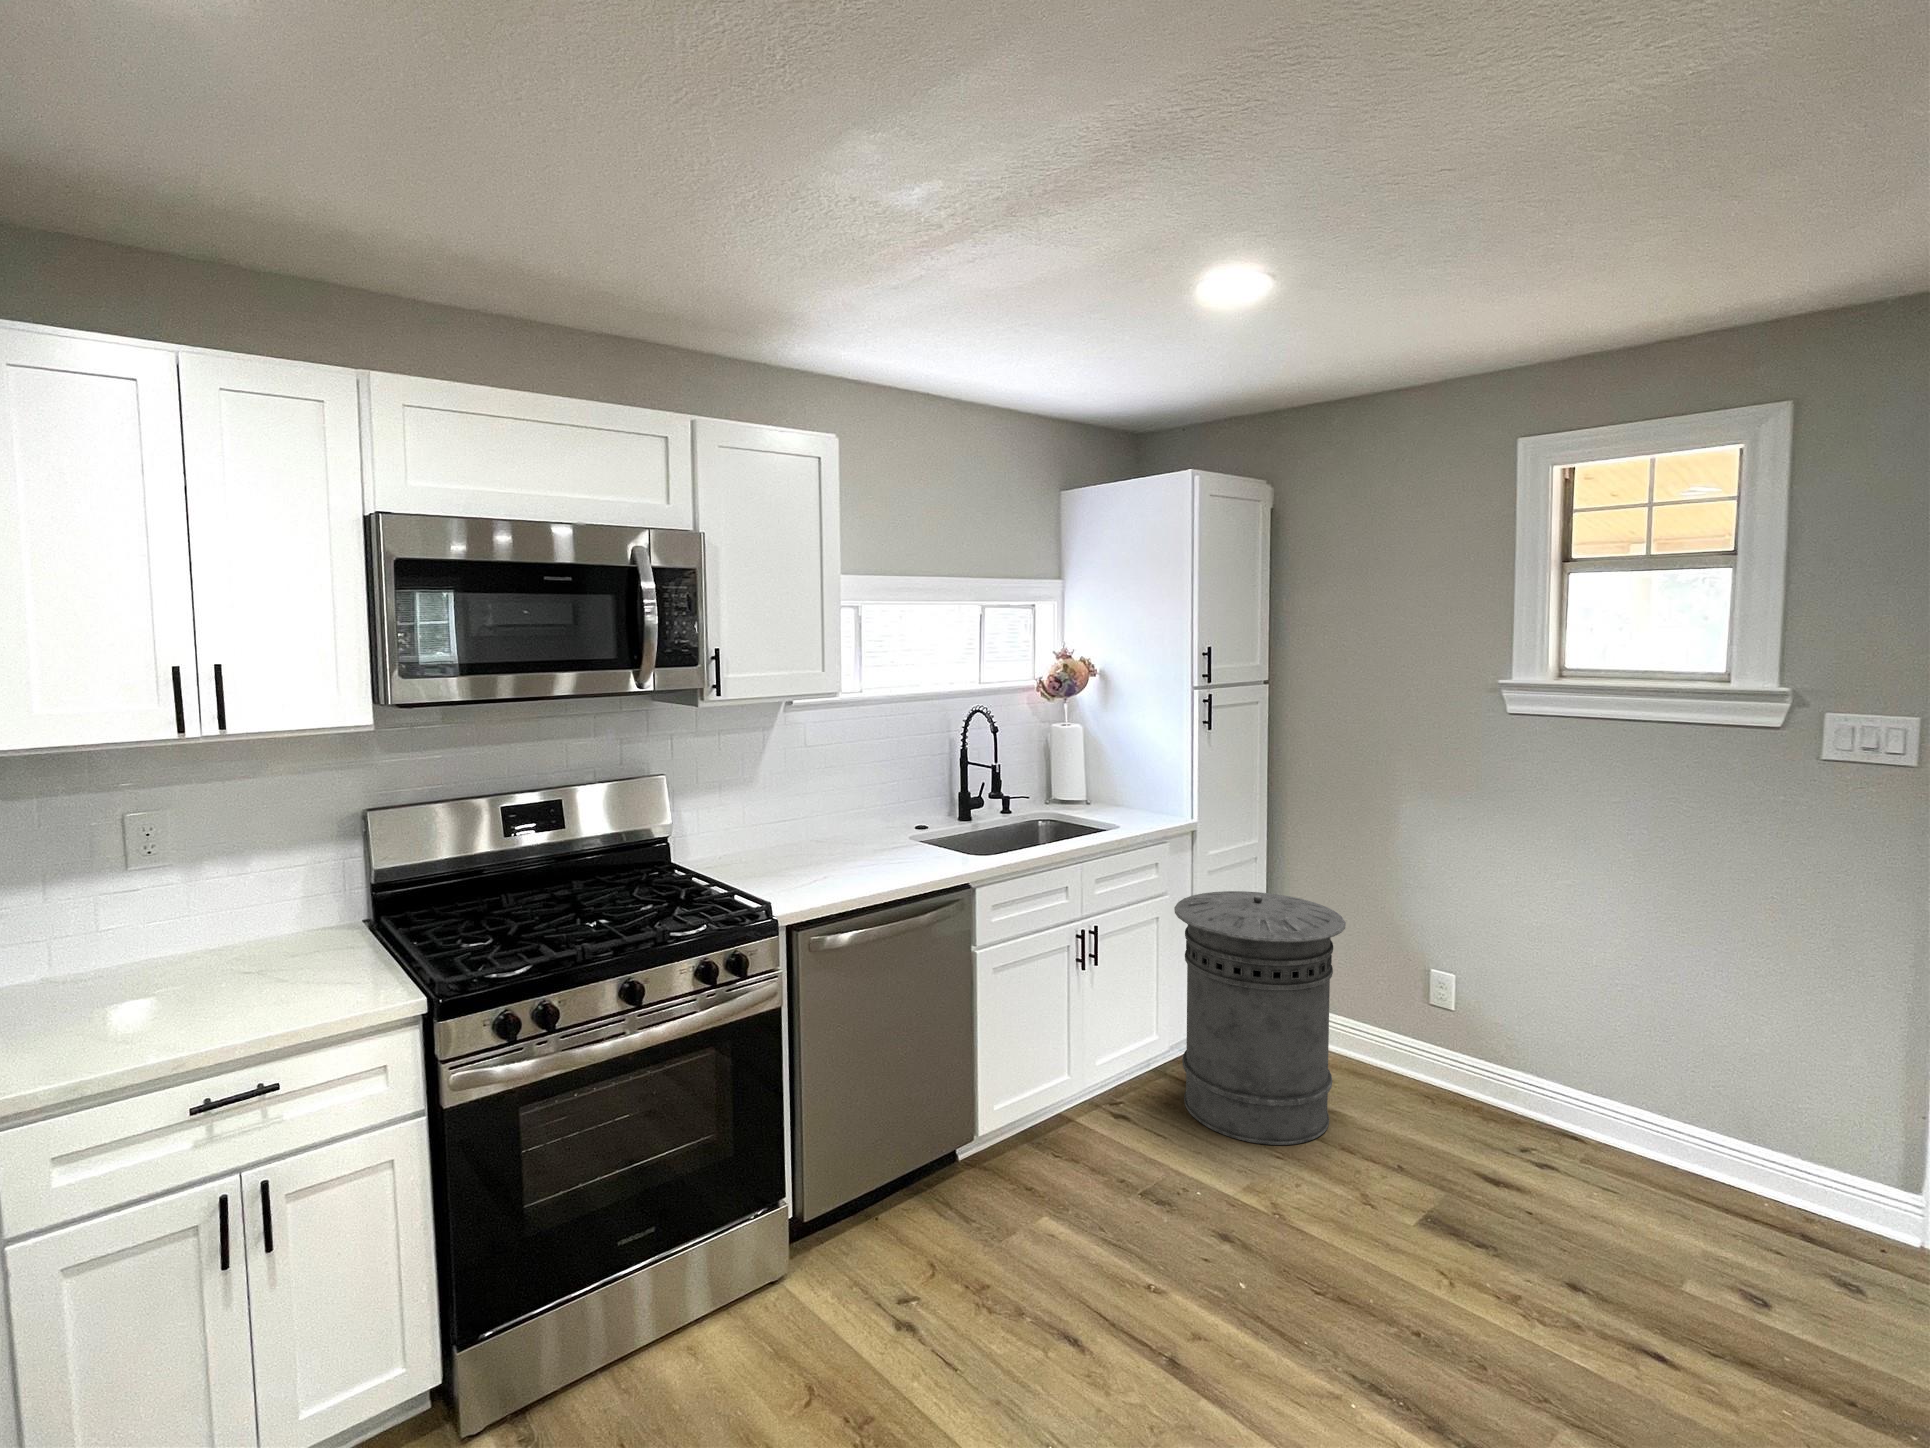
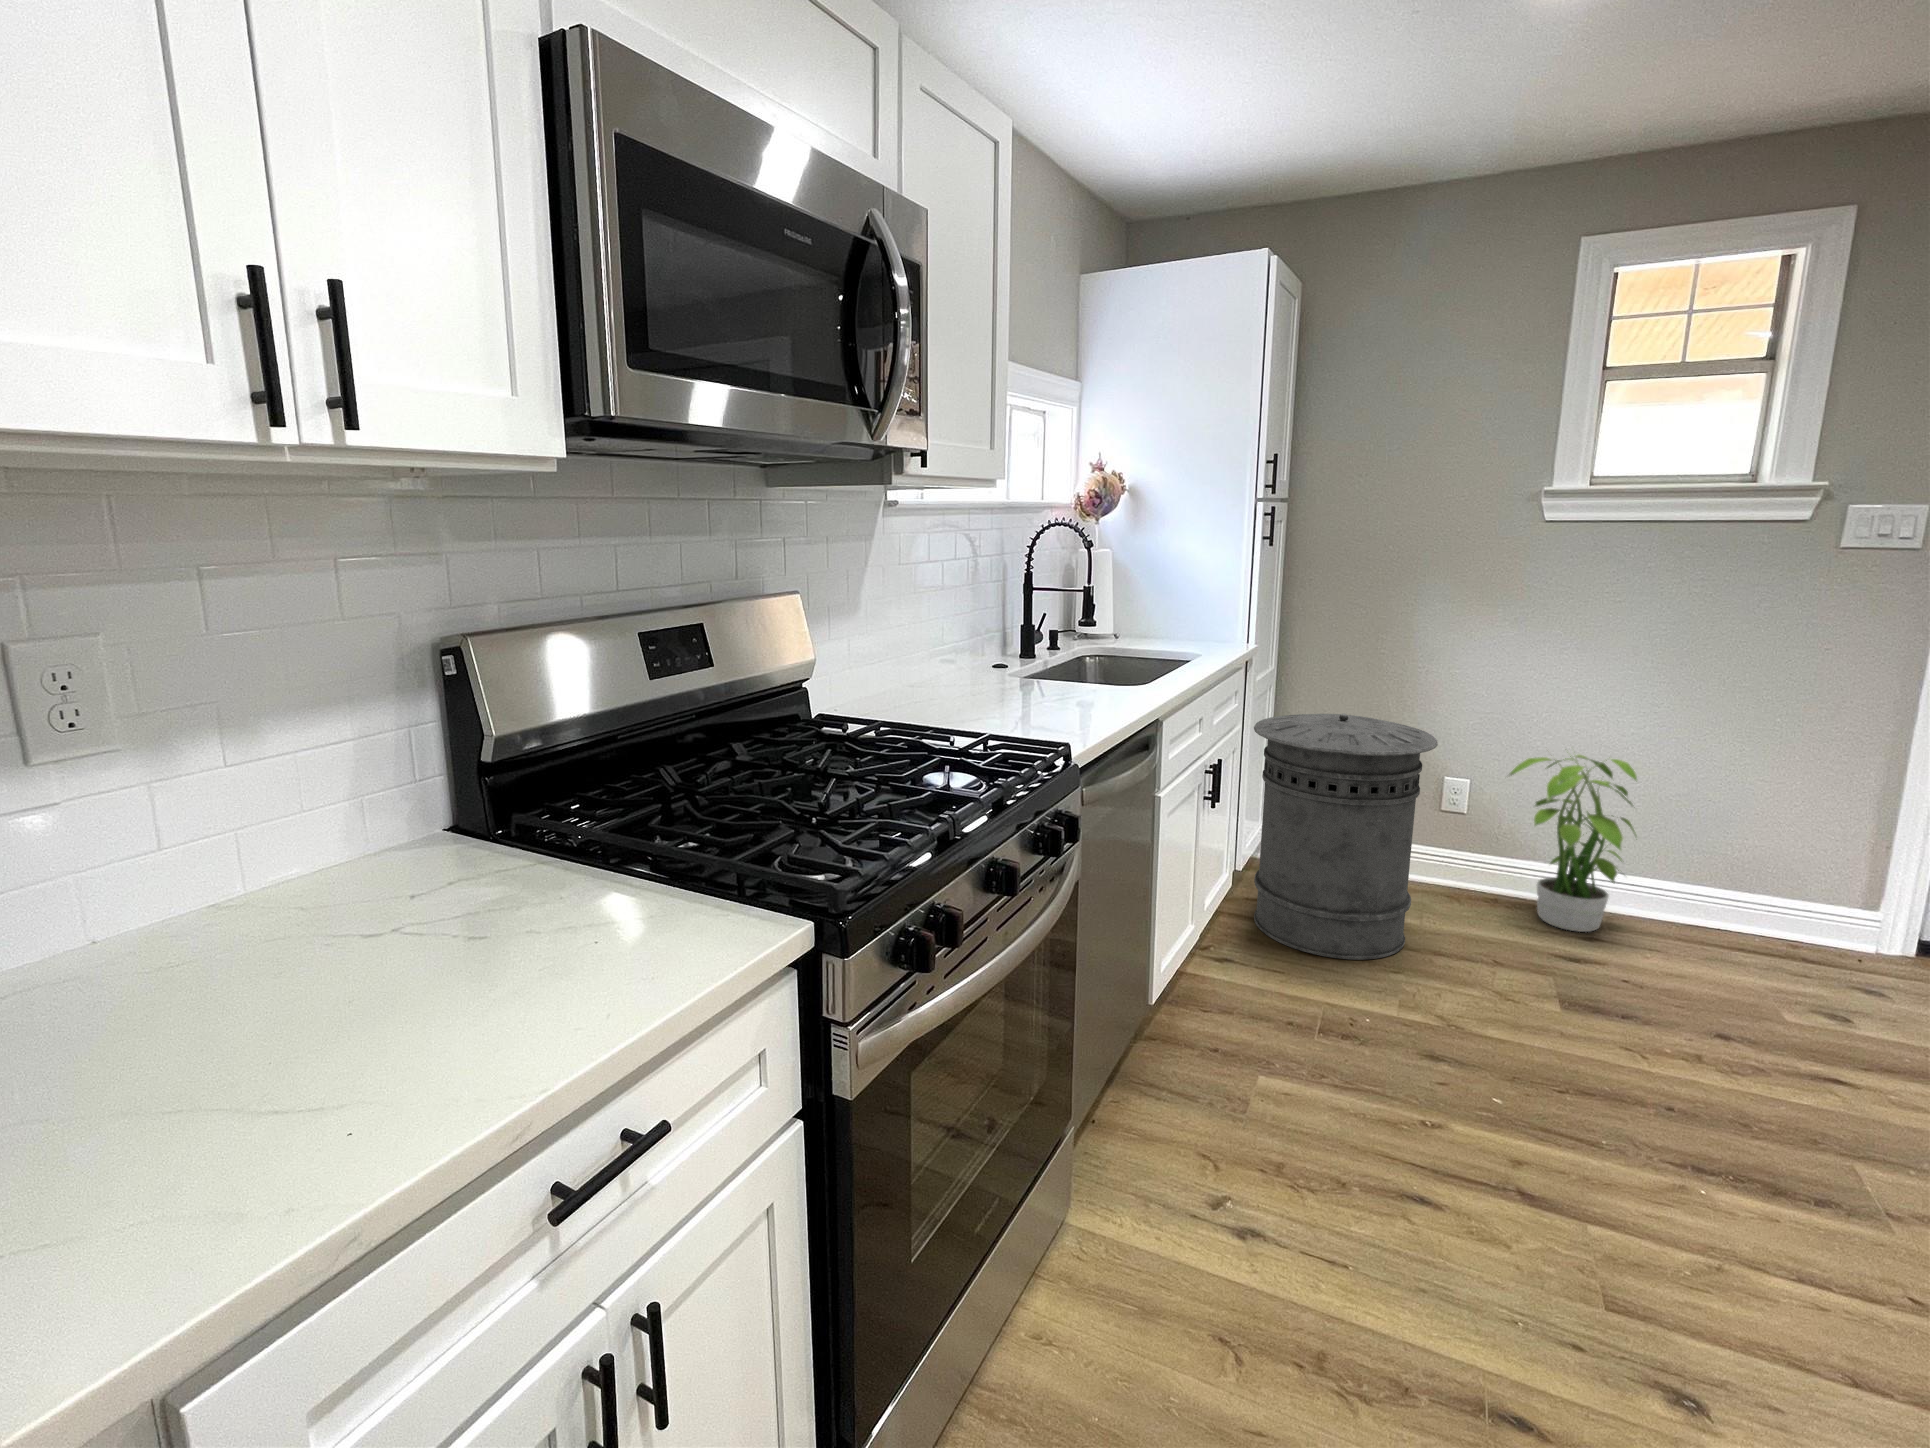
potted plant: none [1467,951,1613,1162] -> present [1508,751,1637,932]

